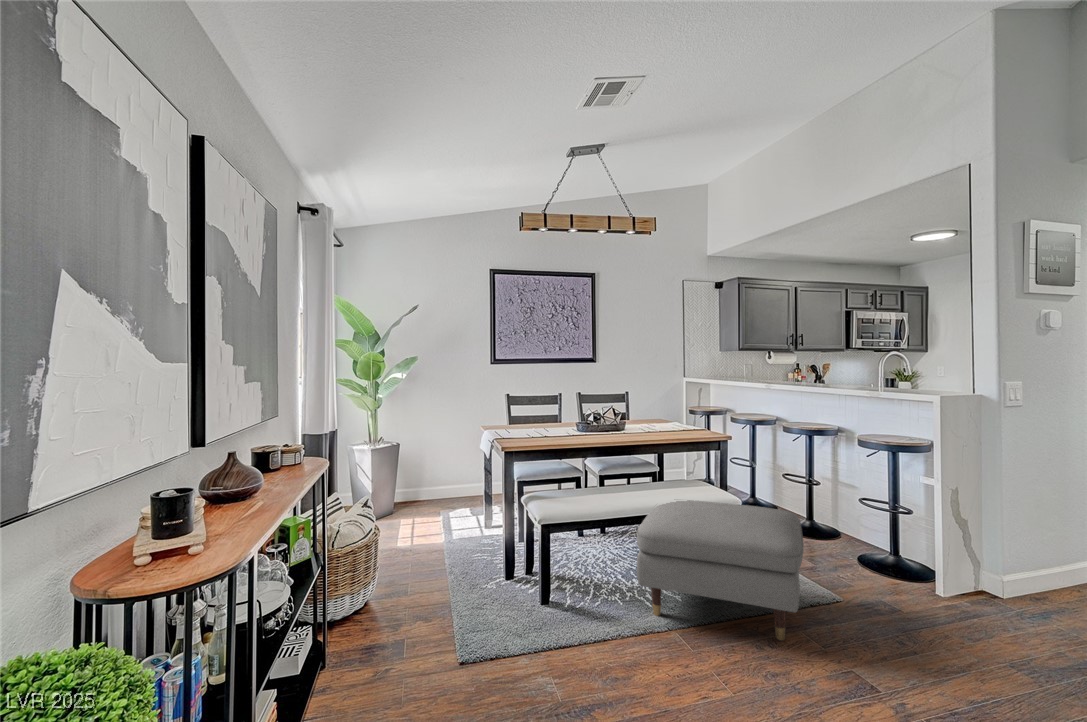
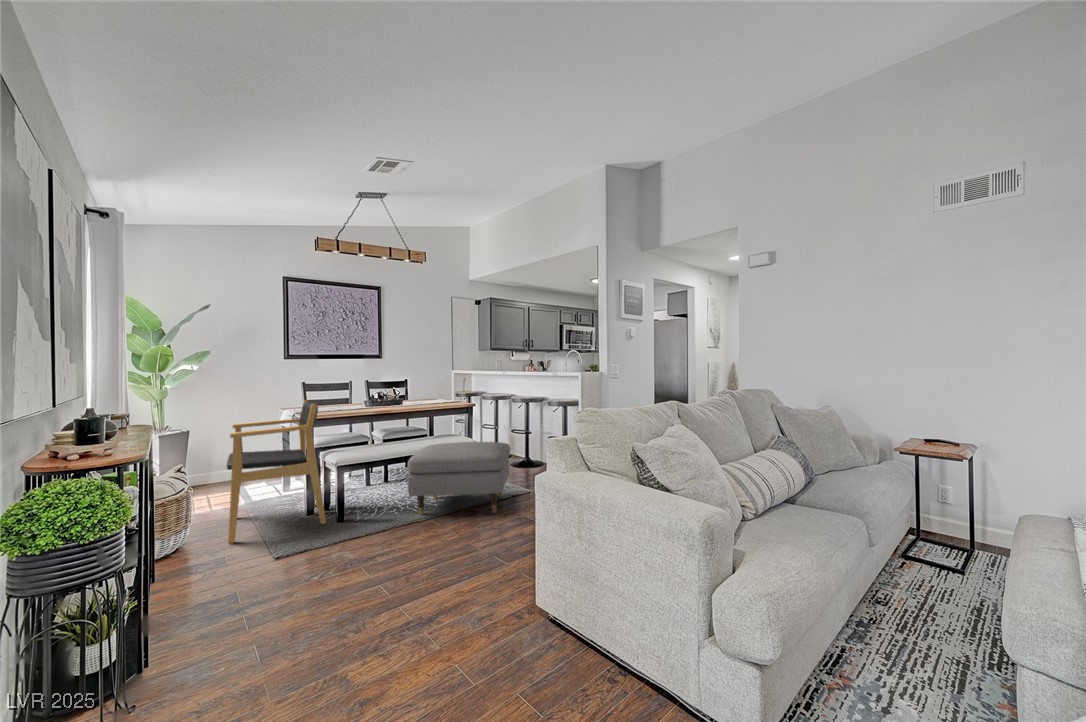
armchair: none [409,425,526,619] -> present [227,400,326,544]

